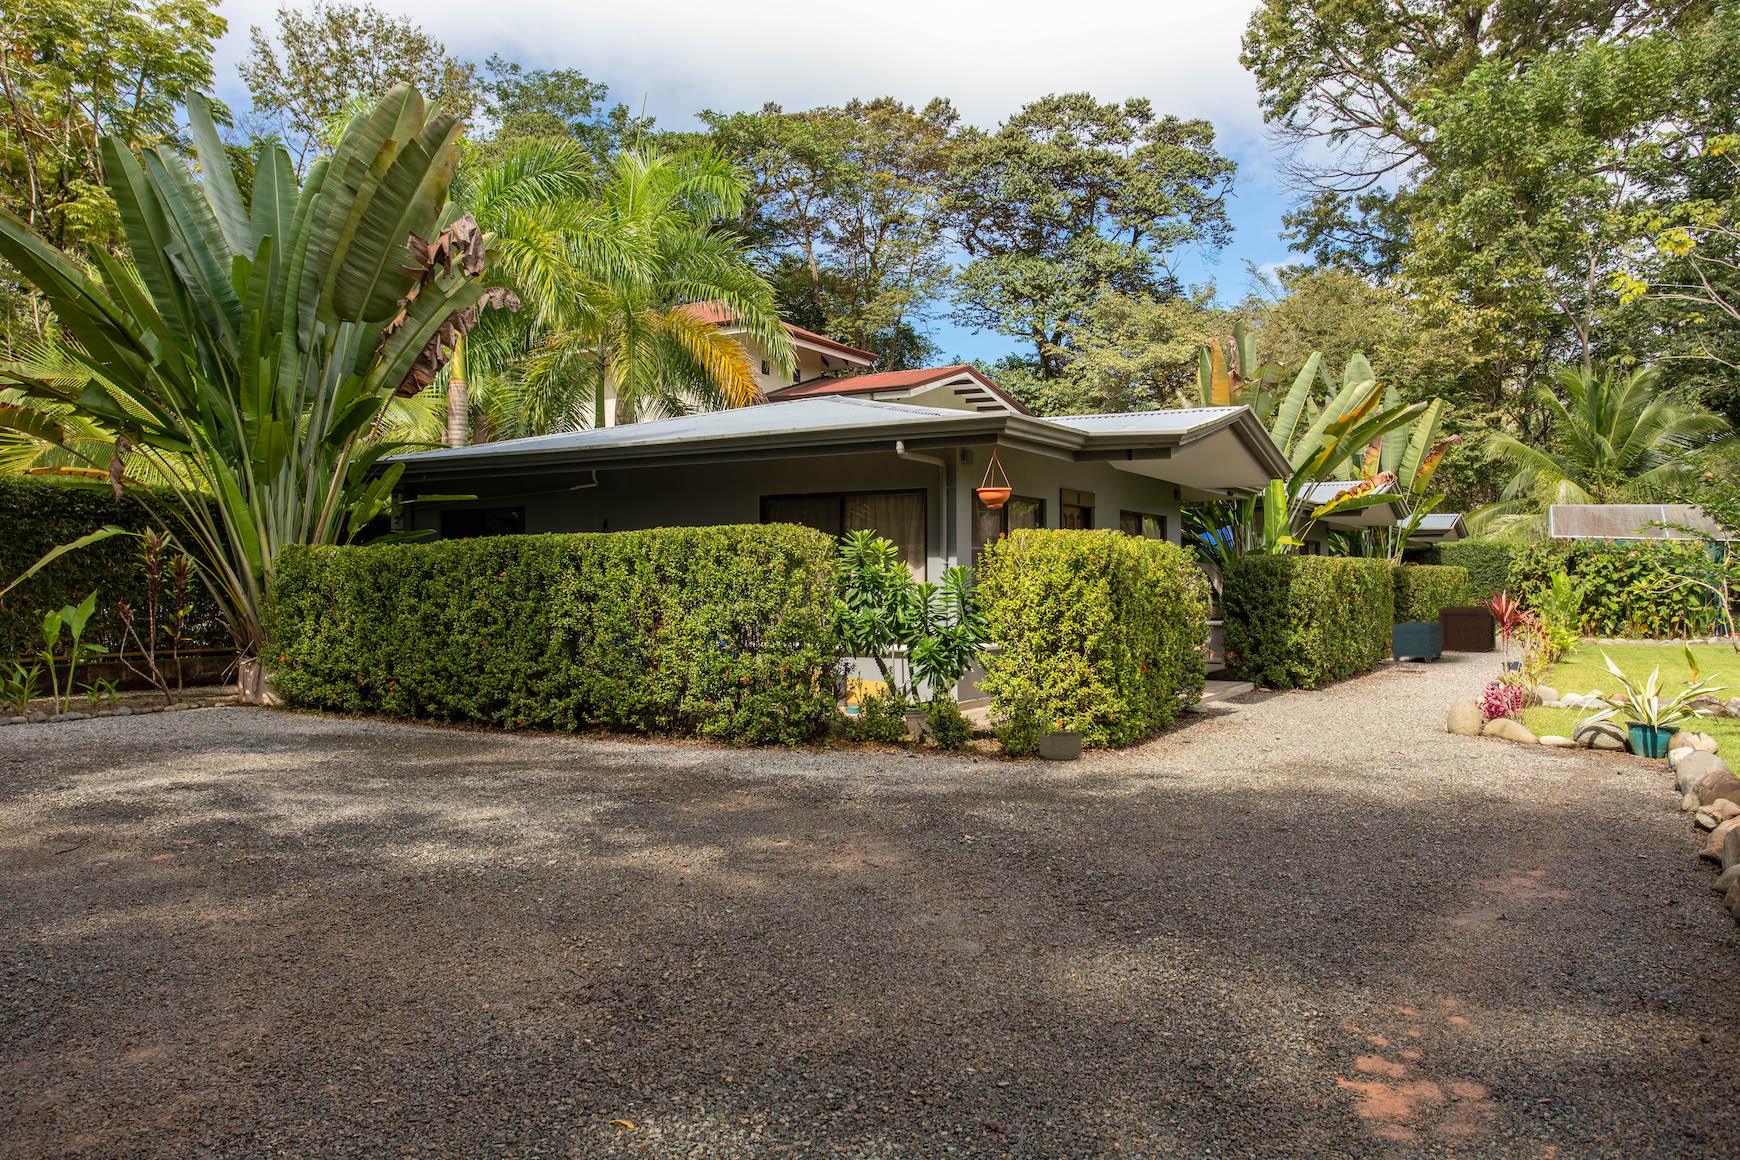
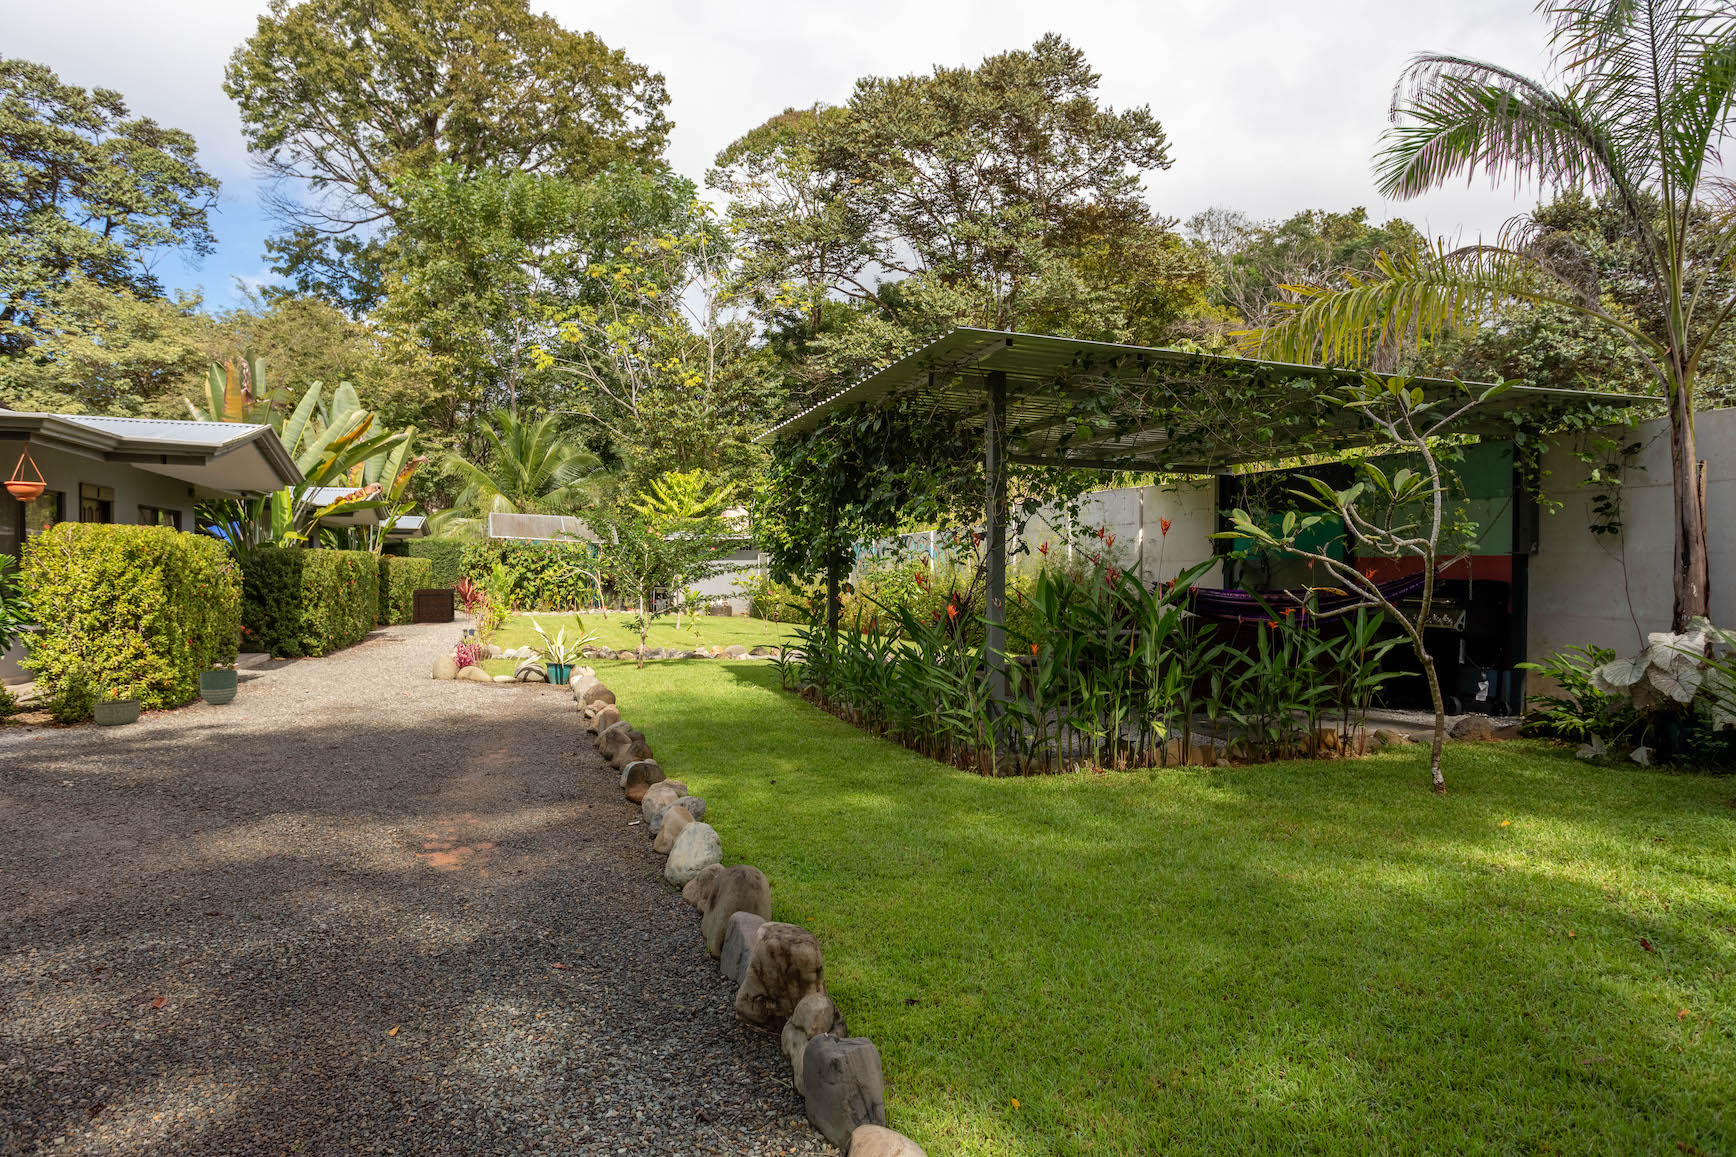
bench: present [1392,621,1442,663] -> none [380,600,418,633]
planter: none [1150,704,1189,745] -> present [200,670,238,704]

